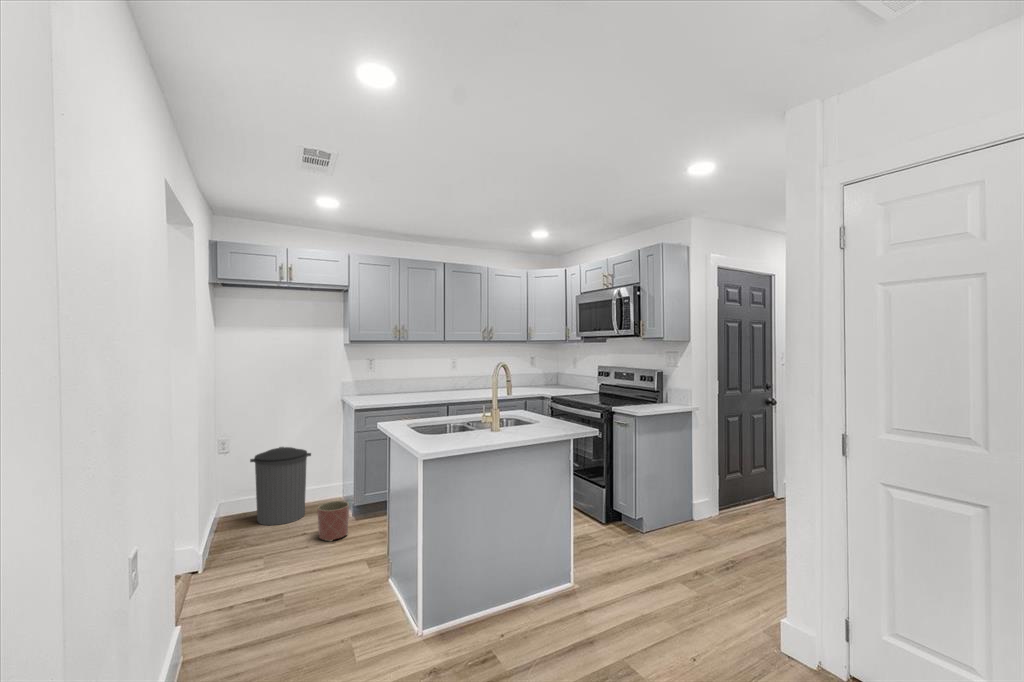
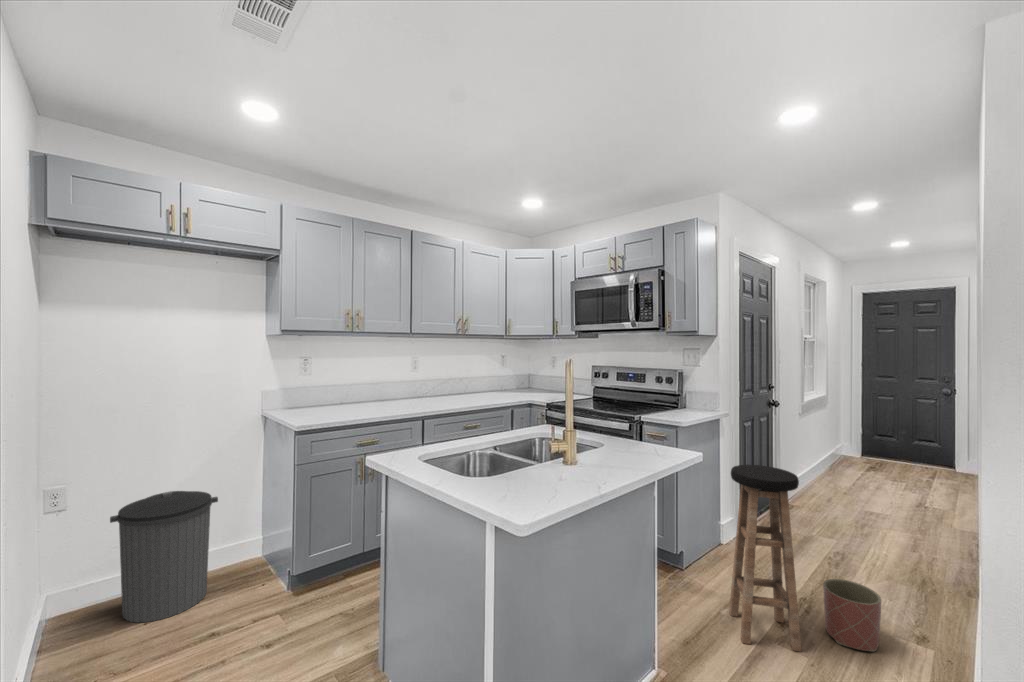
bar stool: none [648,443,697,584] -> present [729,465,802,652]
planter: present [318,501,349,541] -> present [823,579,881,652]

